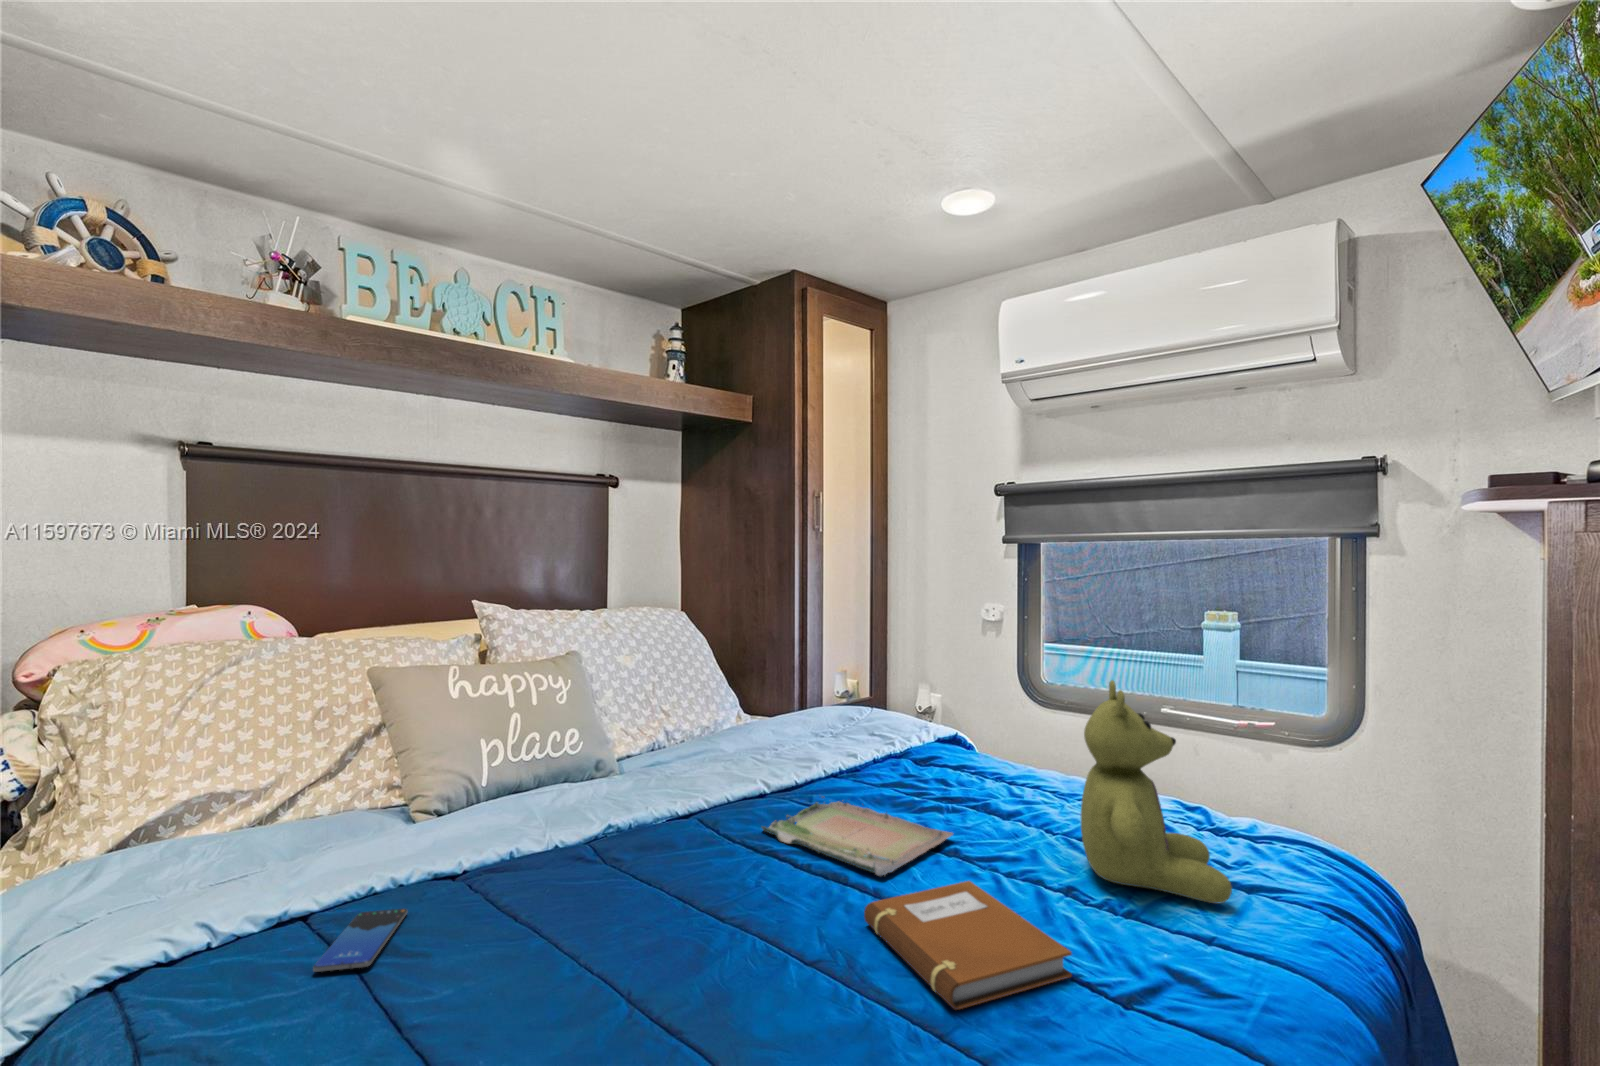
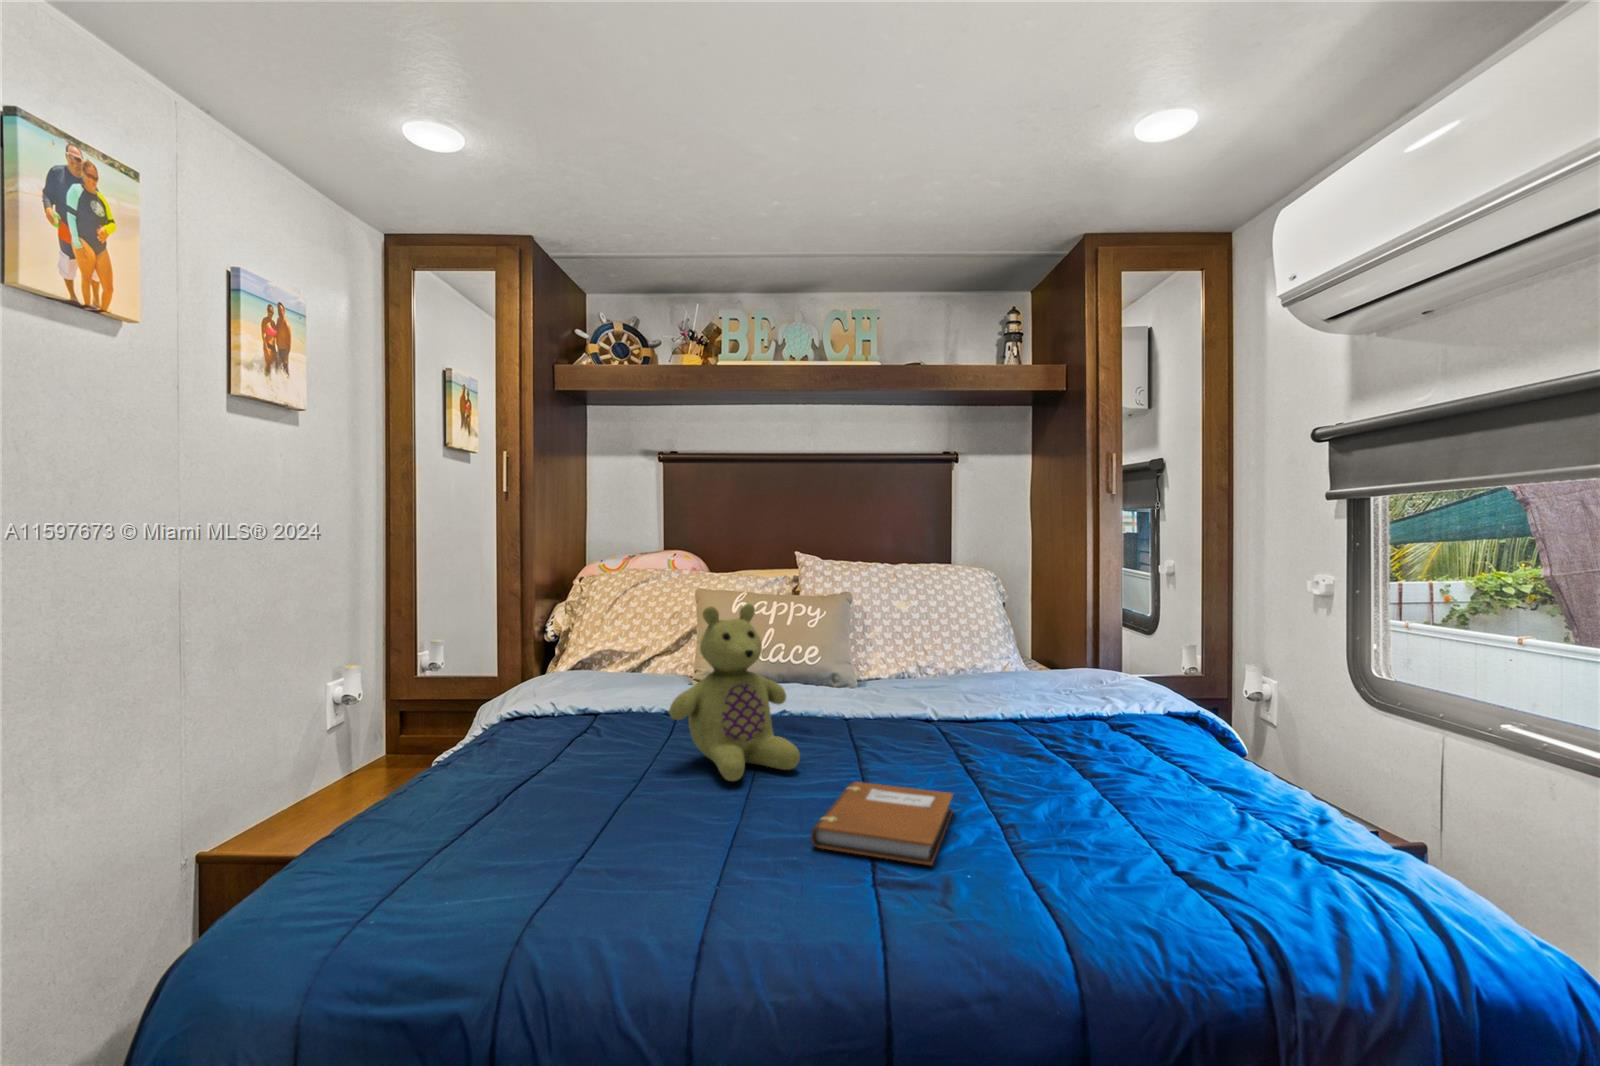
stuffed bear: present [1081,680,1232,904] -> present [669,604,800,781]
tray: present [762,796,953,876] -> none [882,723,1024,781]
smartphone: present [313,909,408,972] -> none [570,718,636,737]

